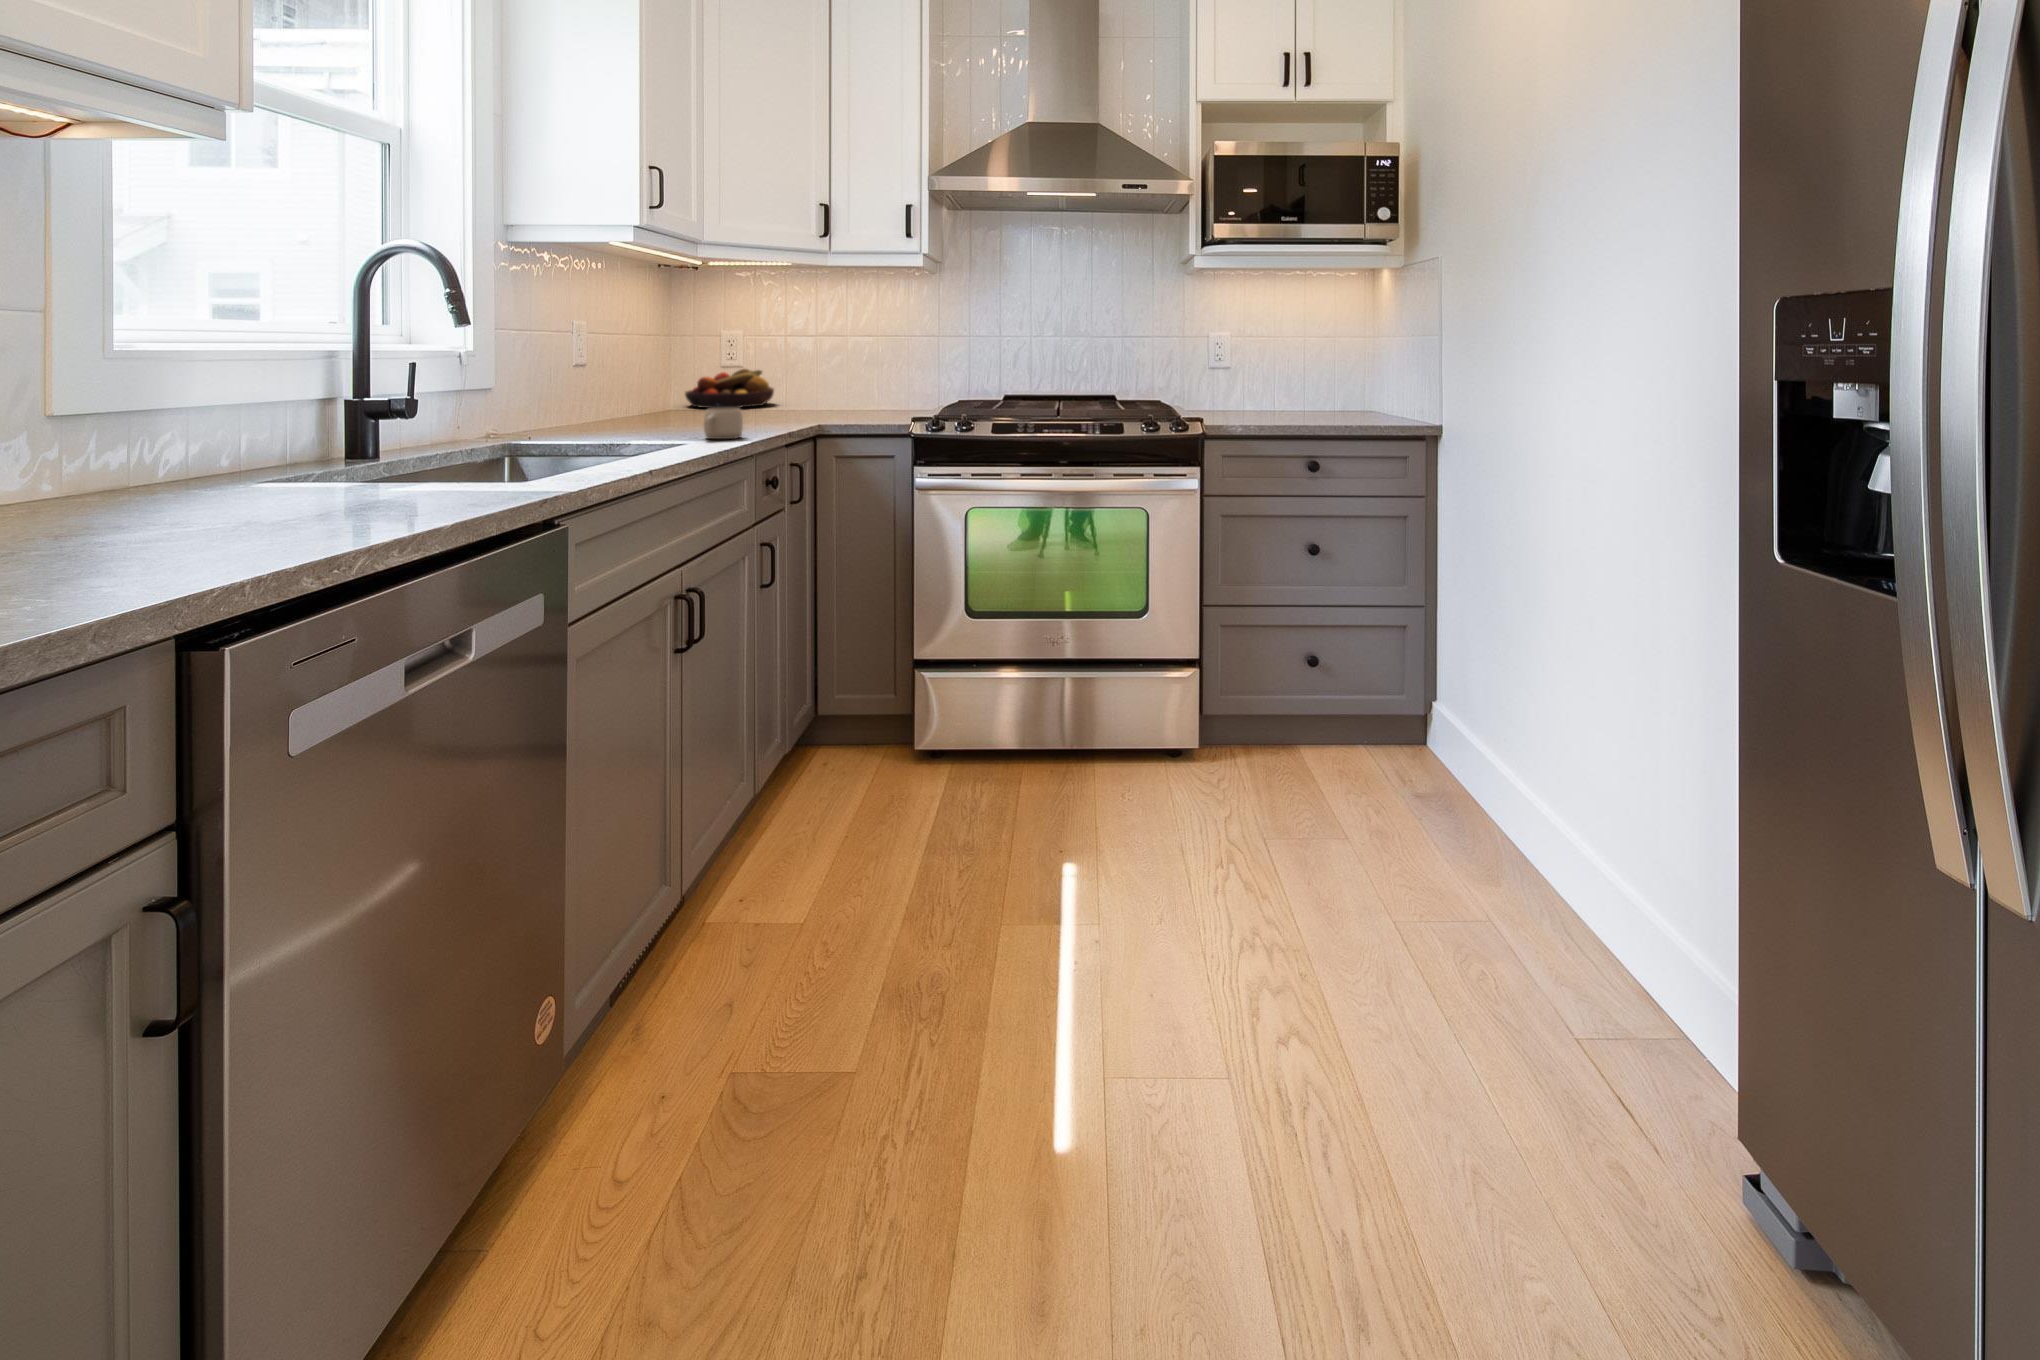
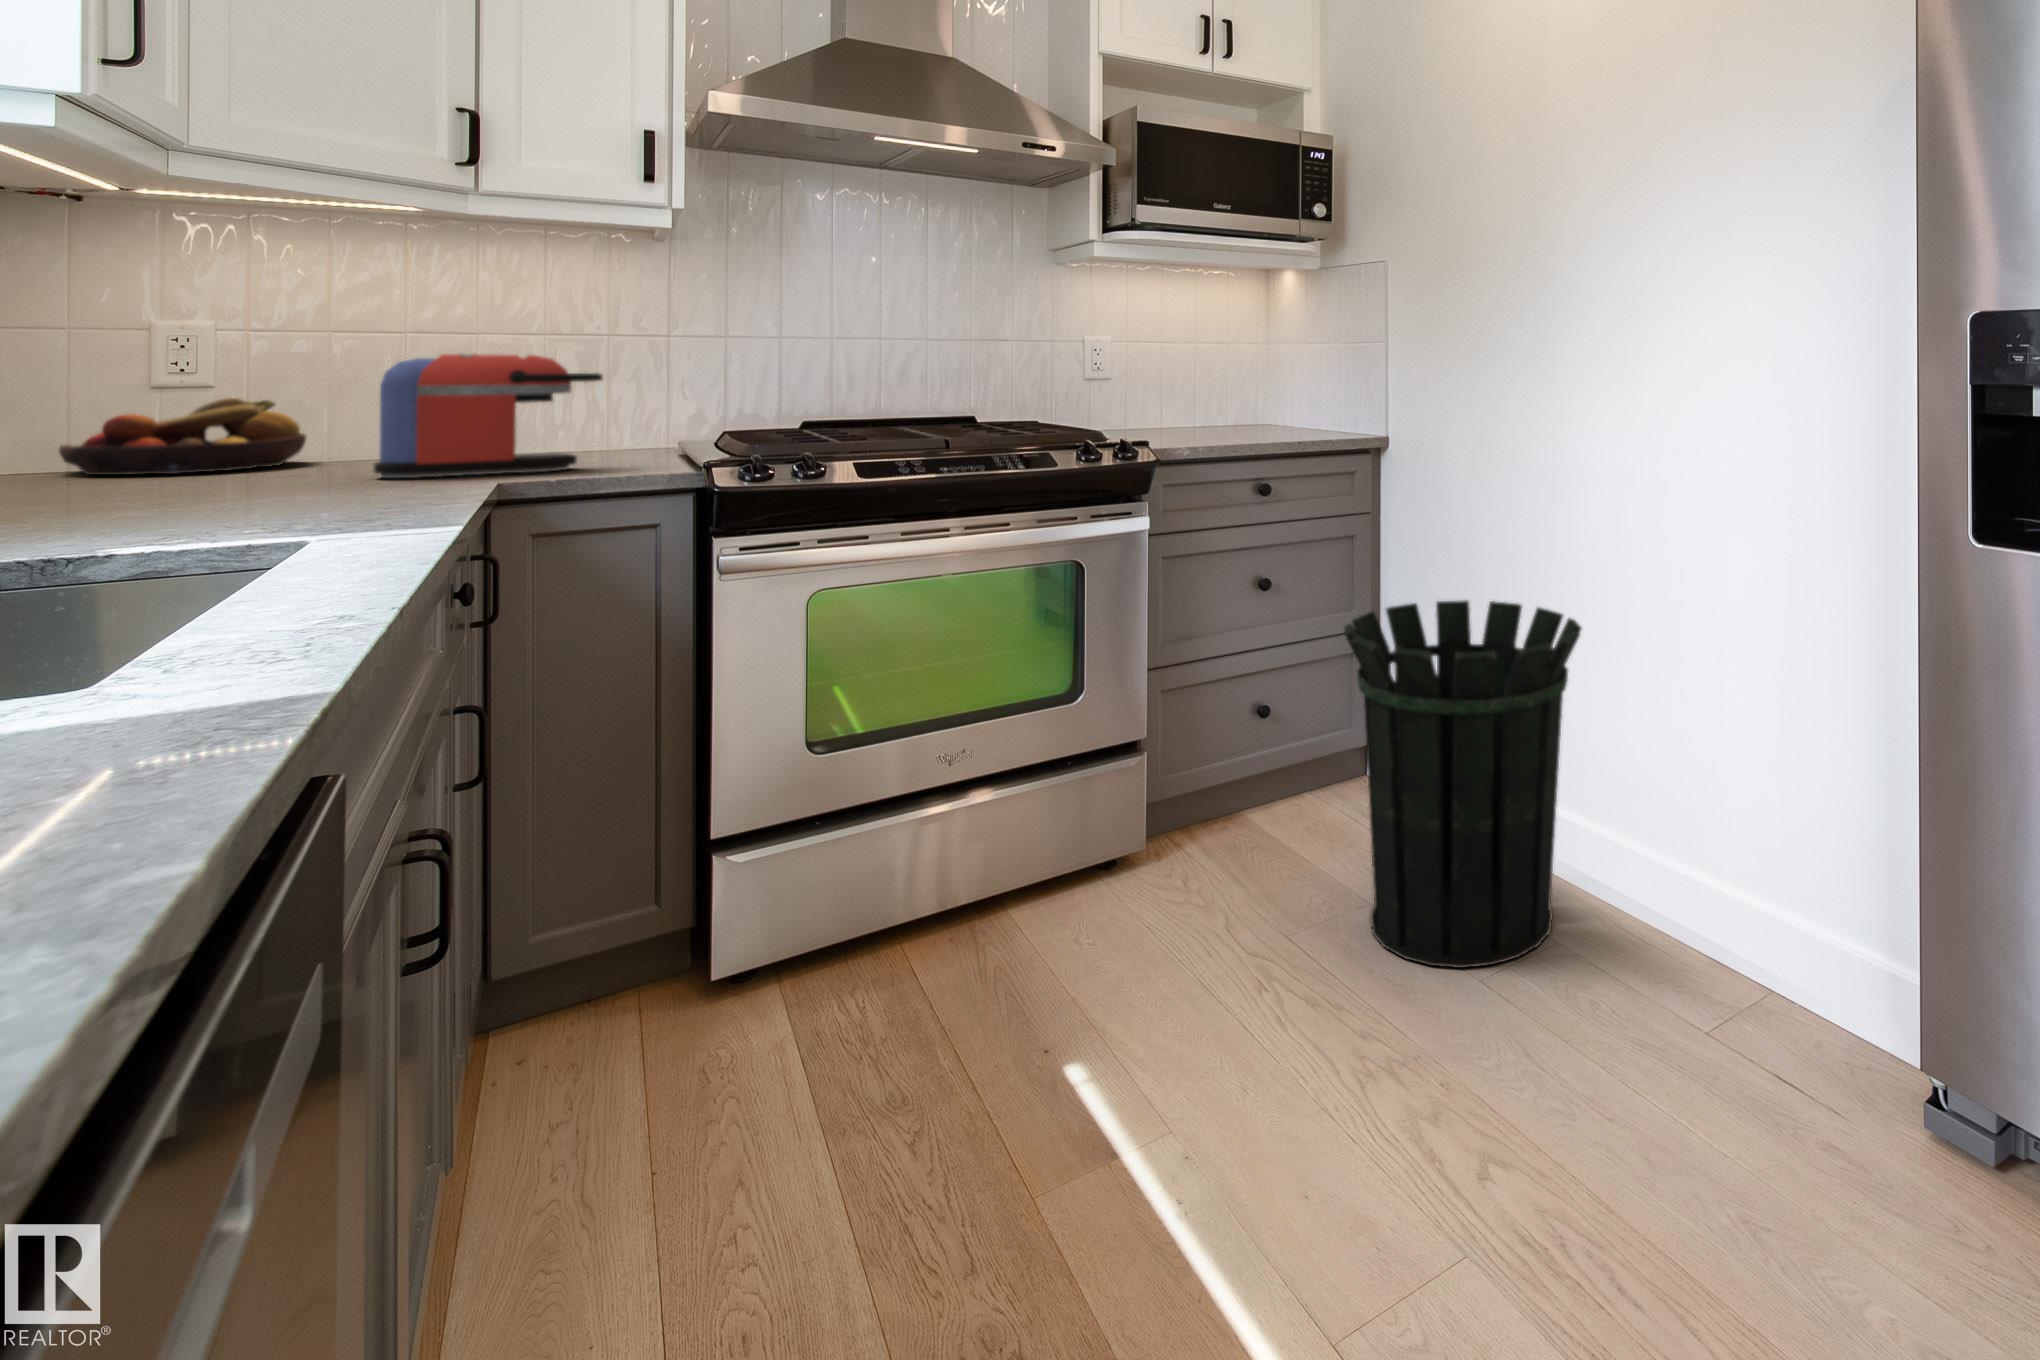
coffee maker: none [777,348,878,418] -> present [374,354,603,478]
mug: present [704,408,743,439] -> none [292,457,394,519]
waste bin: none [1291,577,1515,905] -> present [1344,600,1581,968]

